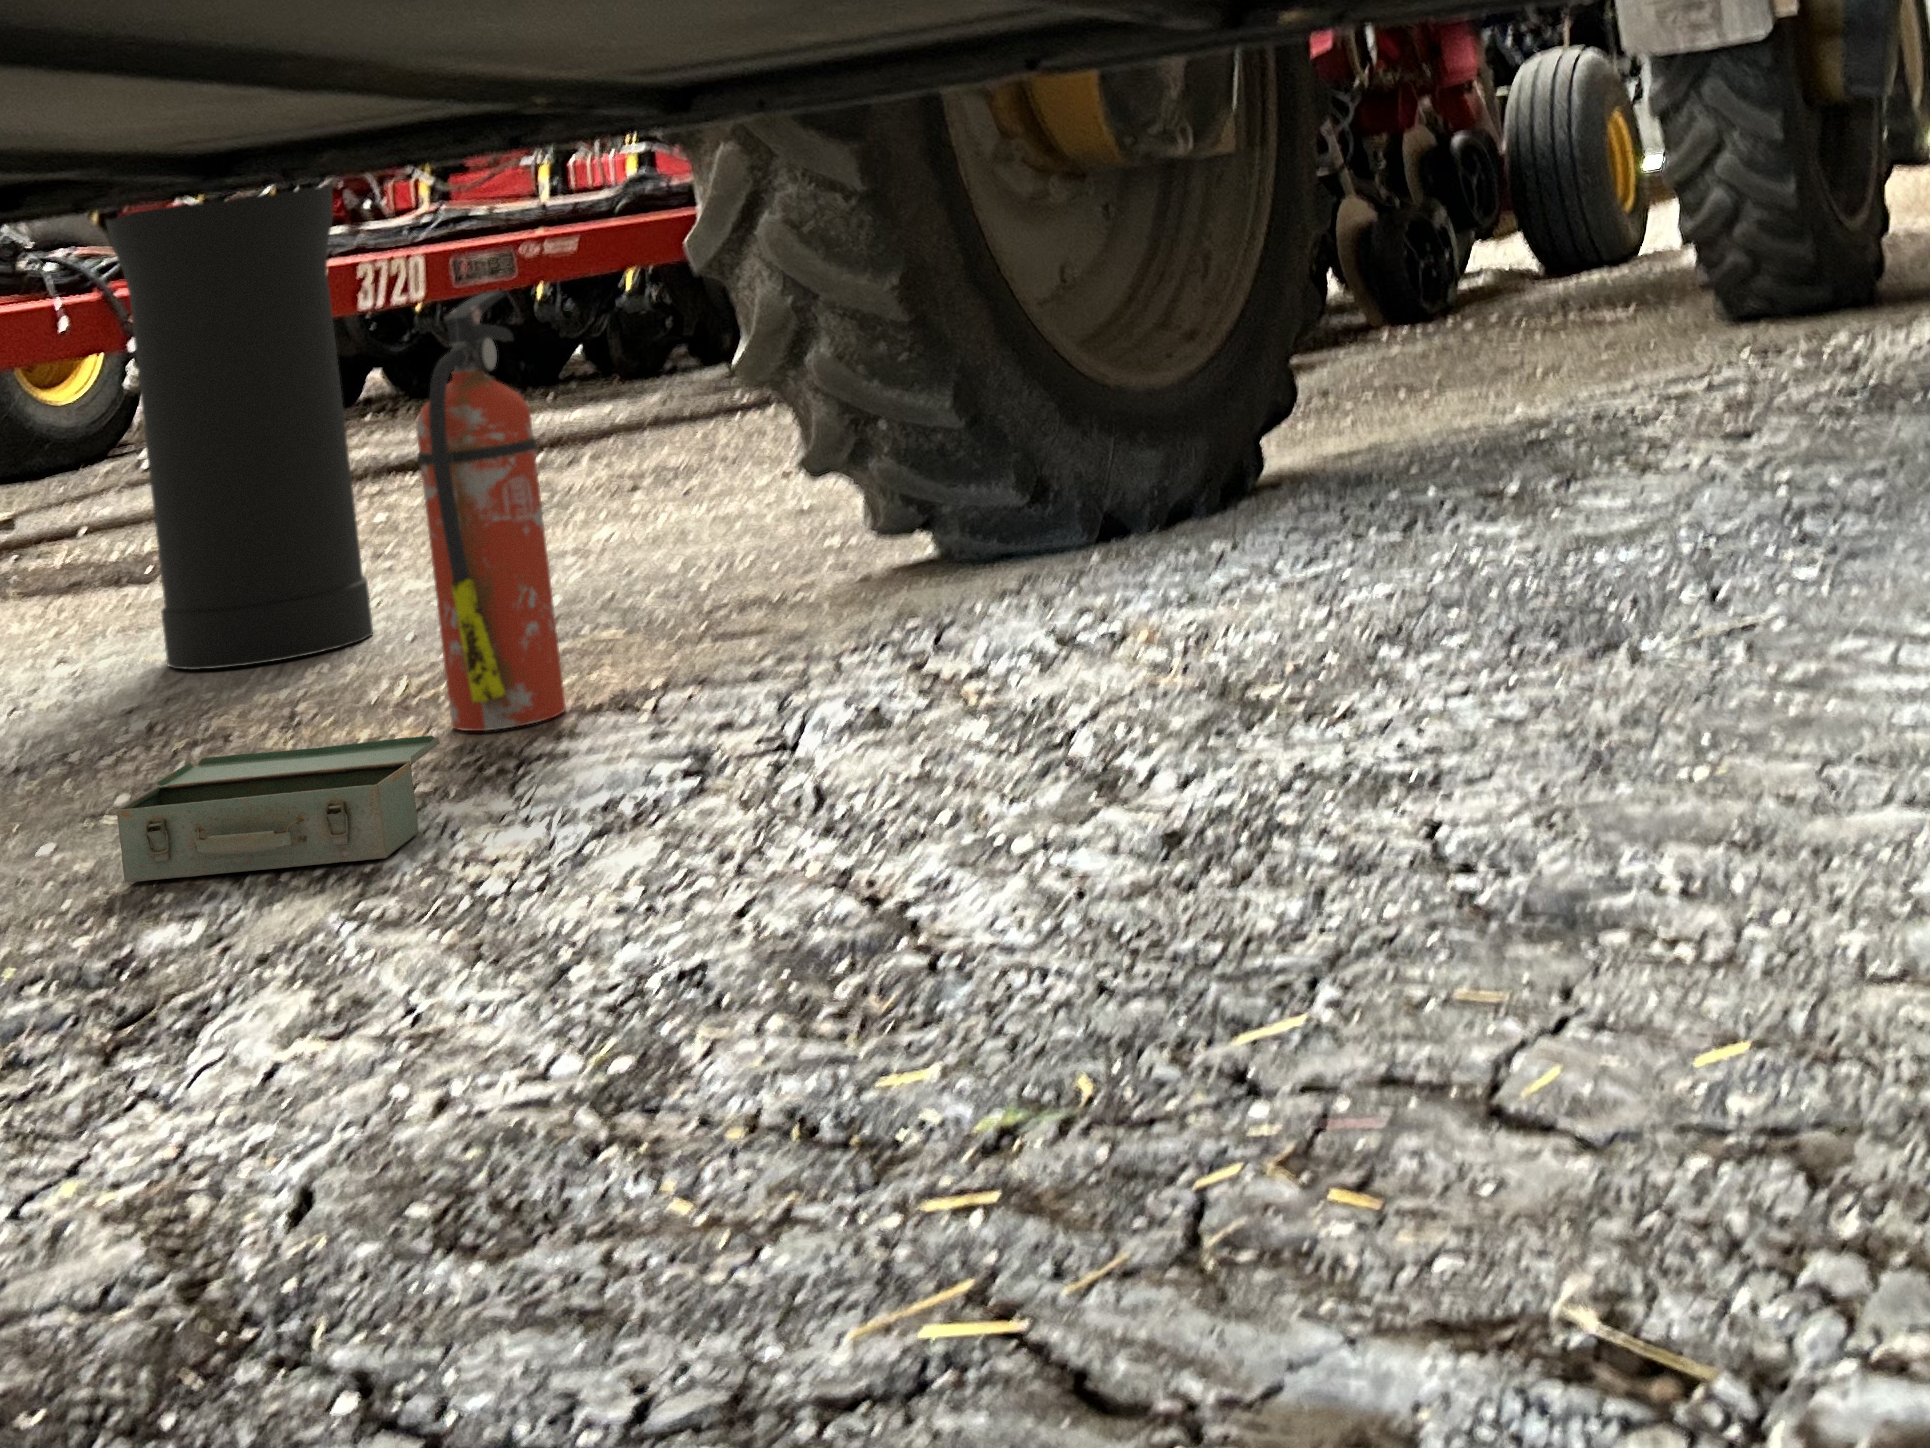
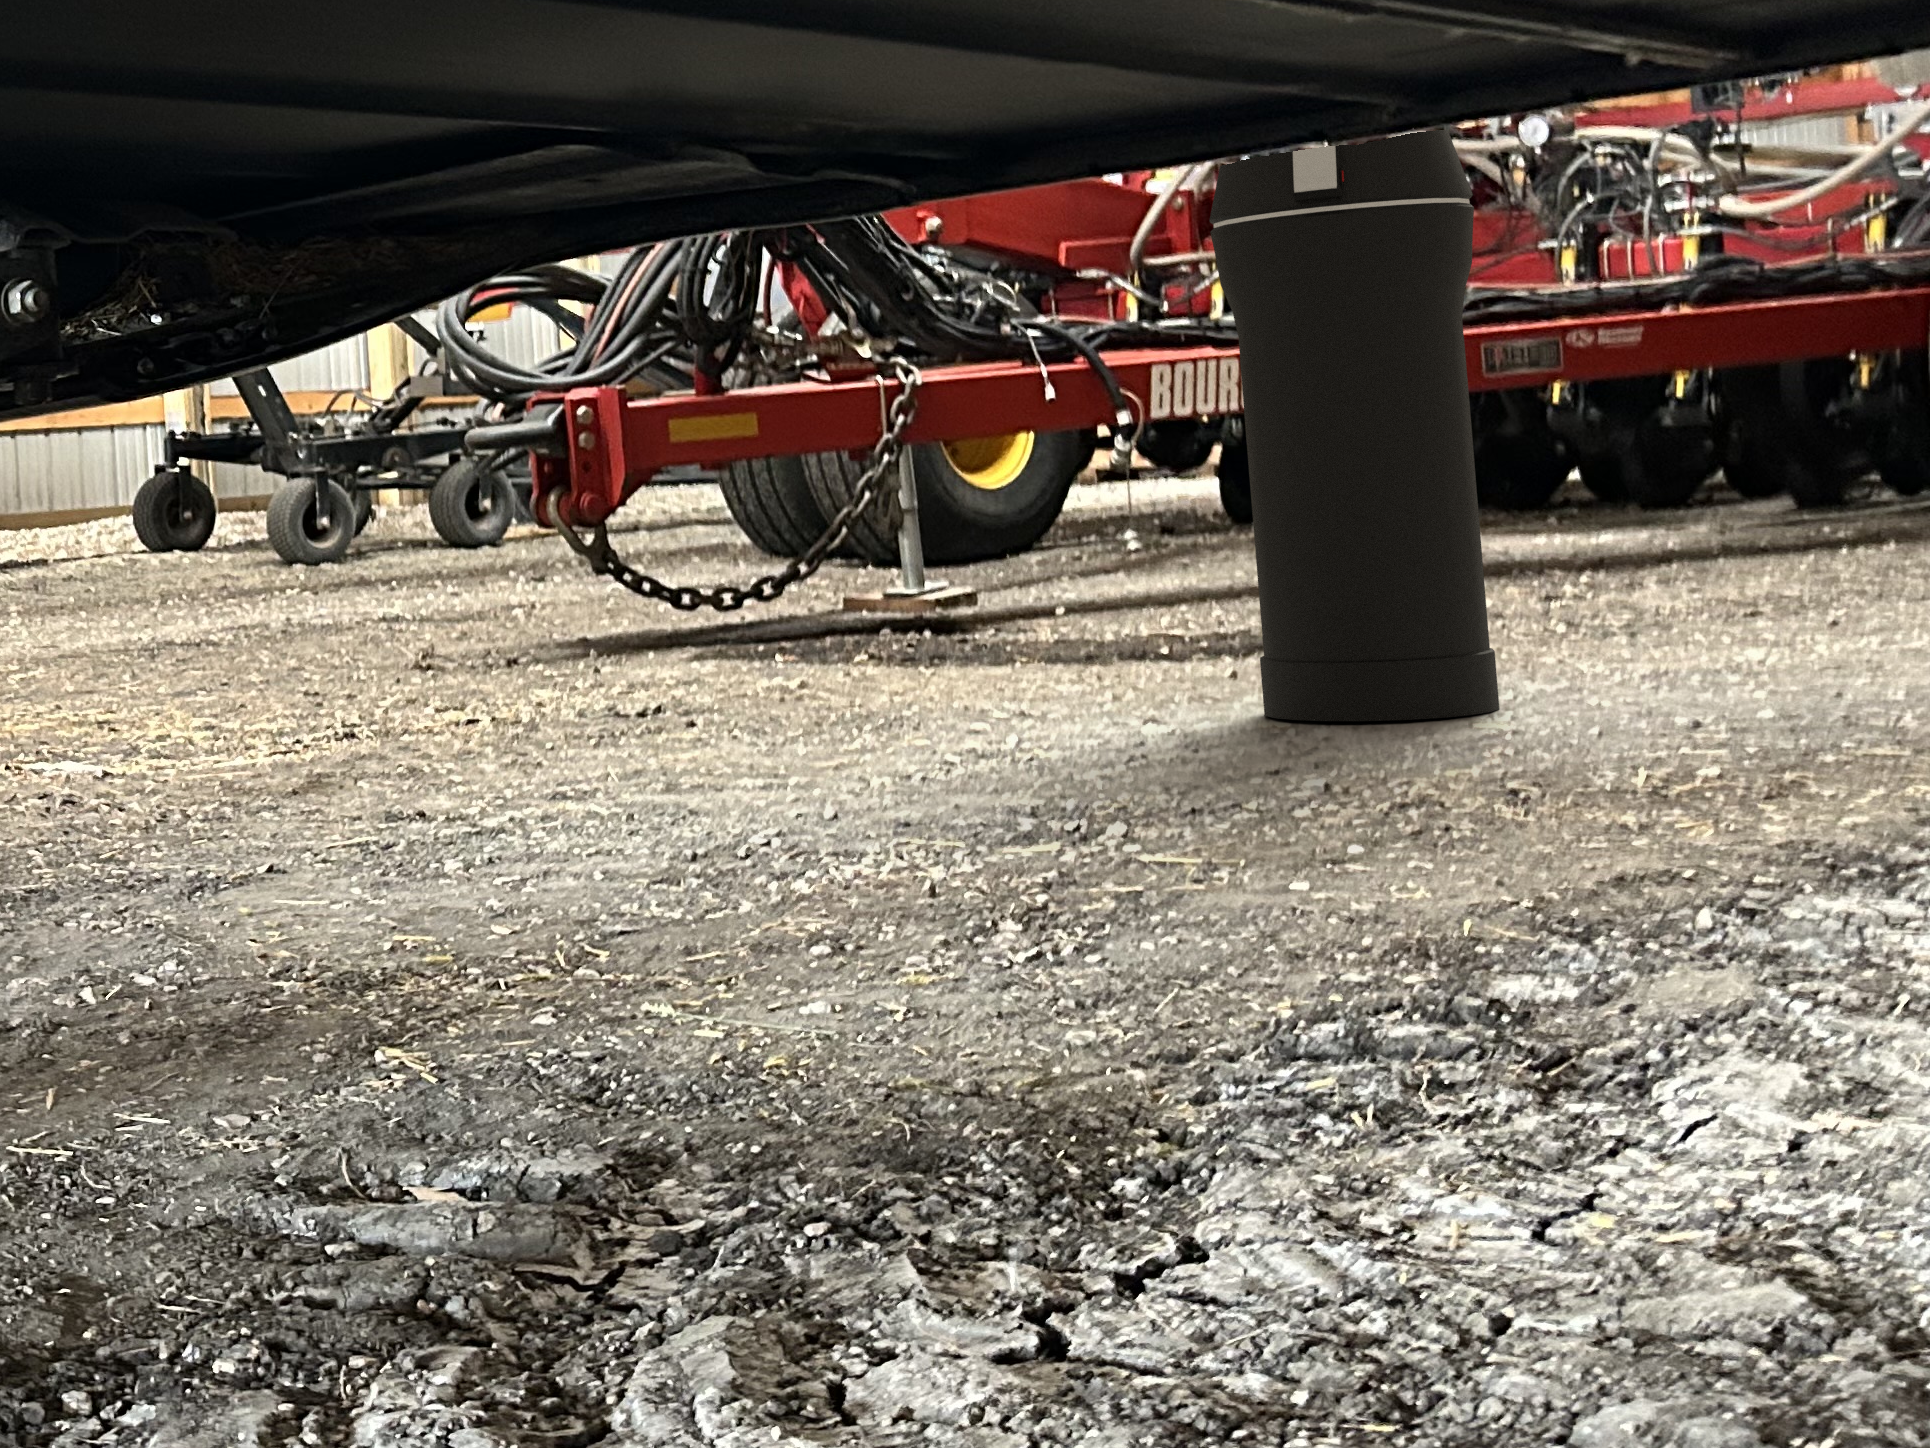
fire extinguisher: present [416,291,566,731] -> none [1631,331,1801,790]
toolbox: present [117,735,440,882] -> none [1347,765,1692,871]

